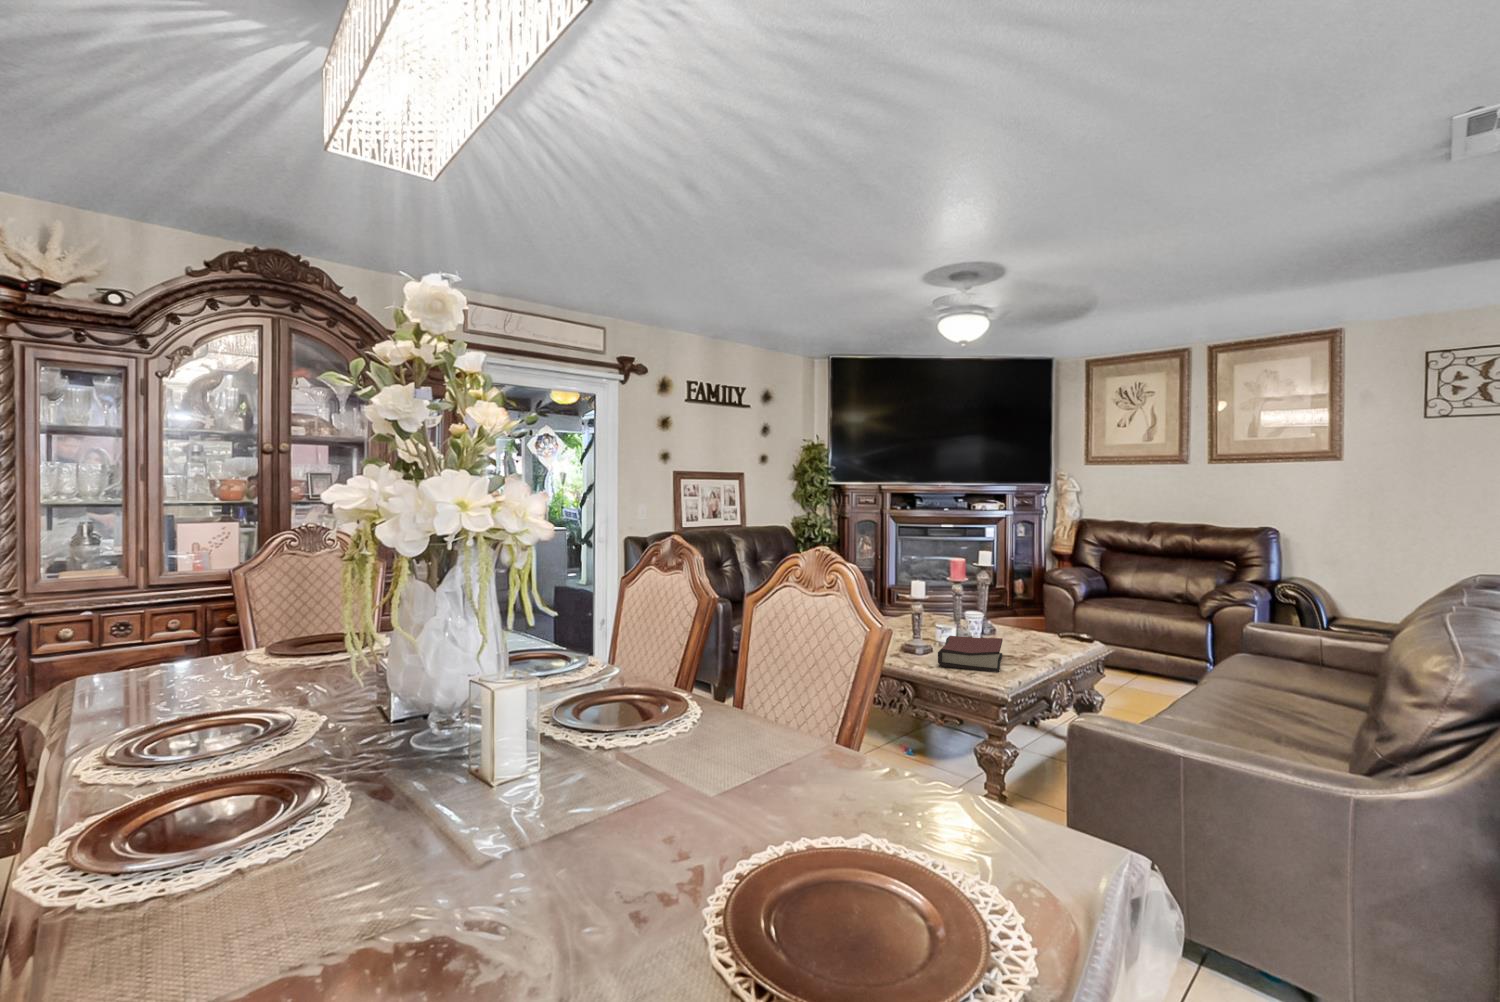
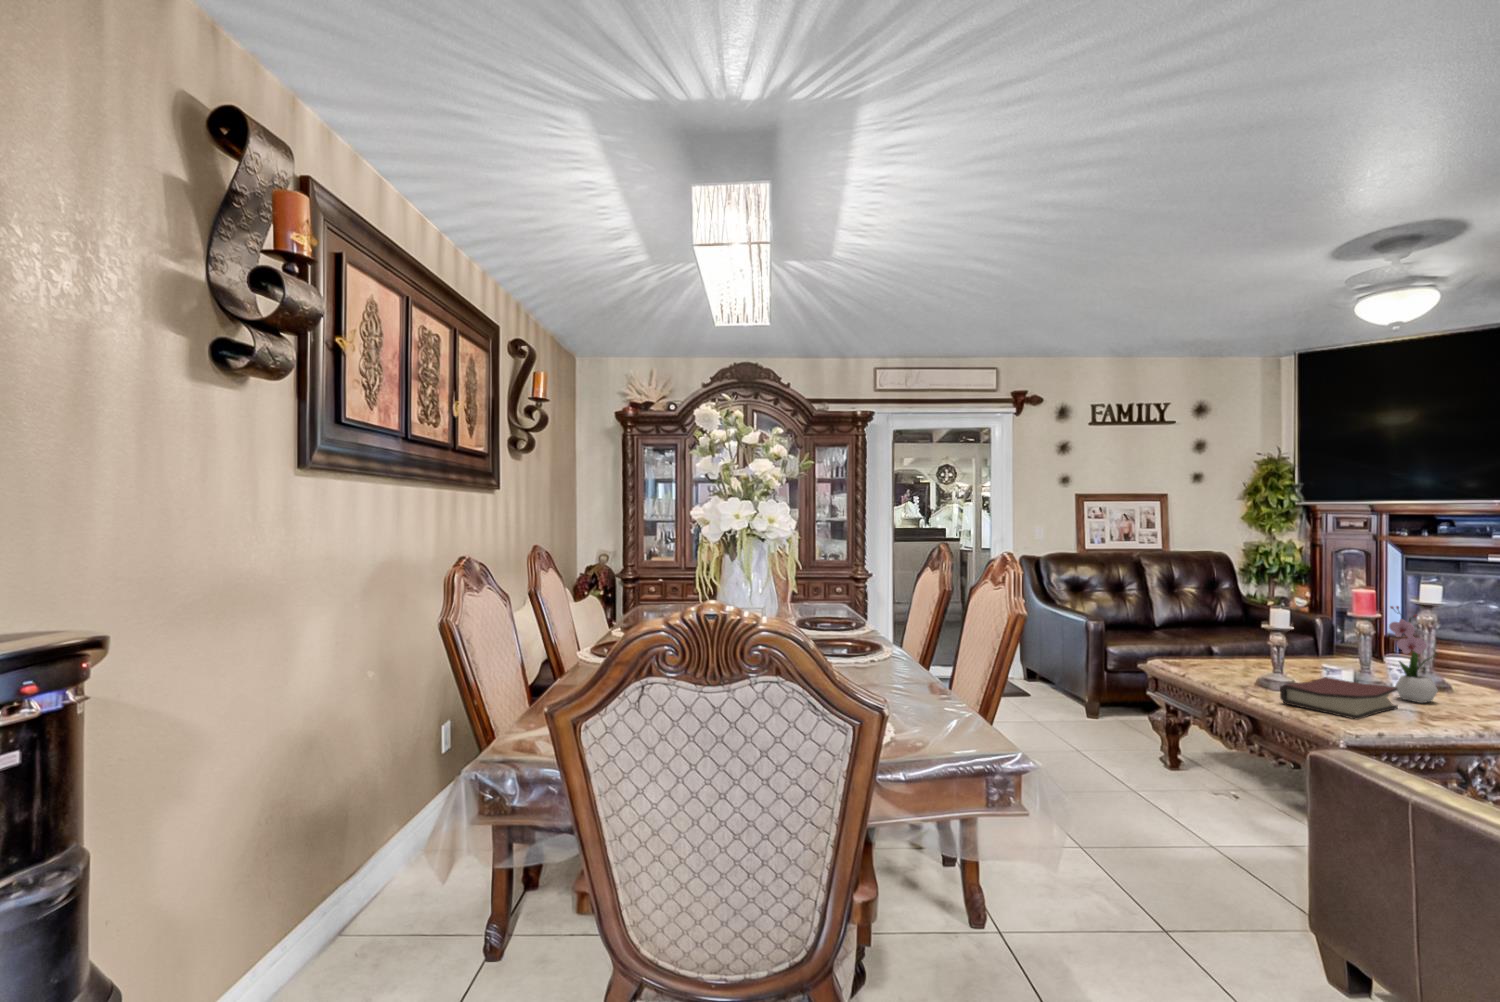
flower arrangement: none [986,569,1015,648] -> present [1389,606,1438,703]

